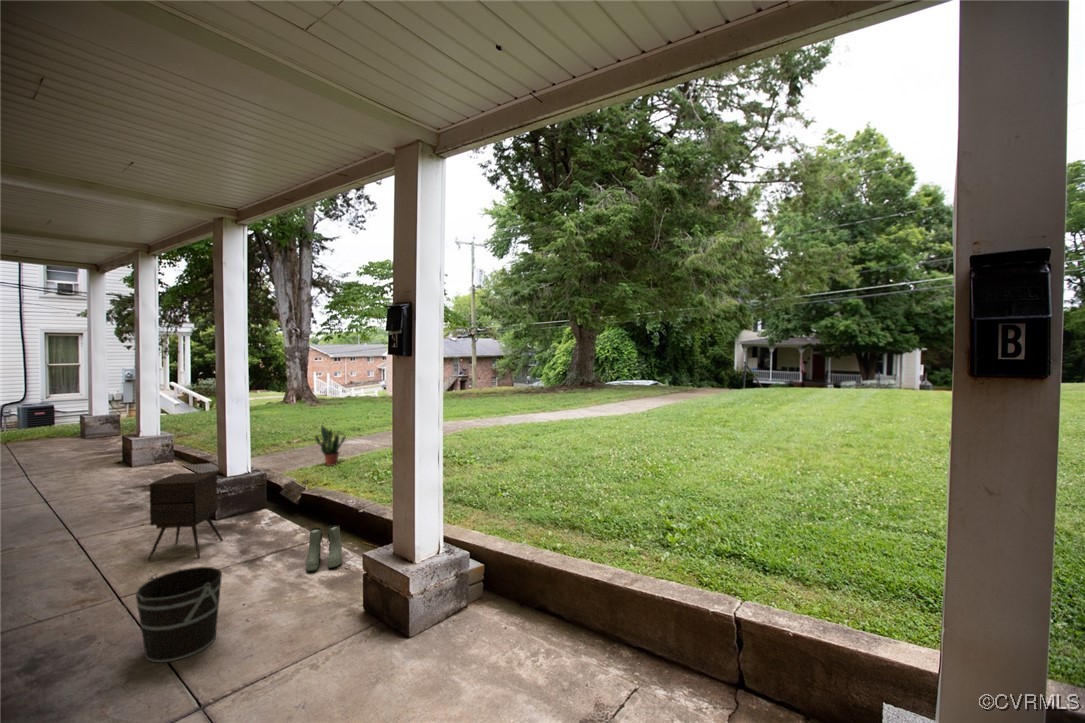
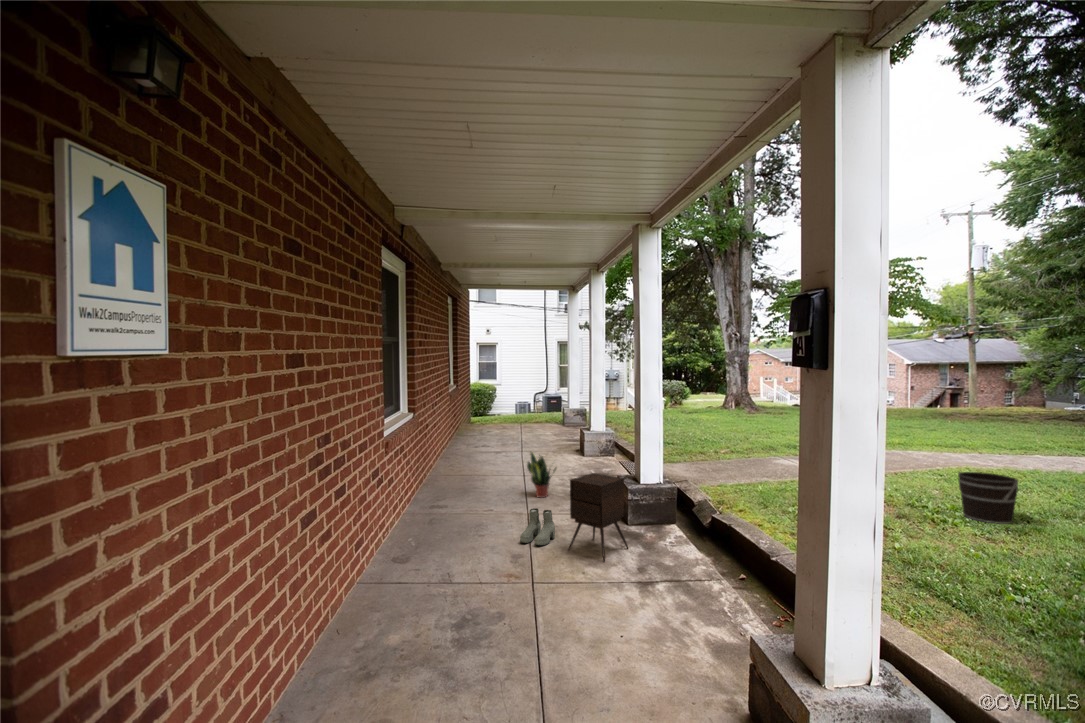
potted plant: present [315,425,346,466] -> present [527,452,556,498]
boots: present [306,525,342,571] -> present [520,508,555,545]
bucket: present [136,567,222,662] -> present [958,472,1018,524]

